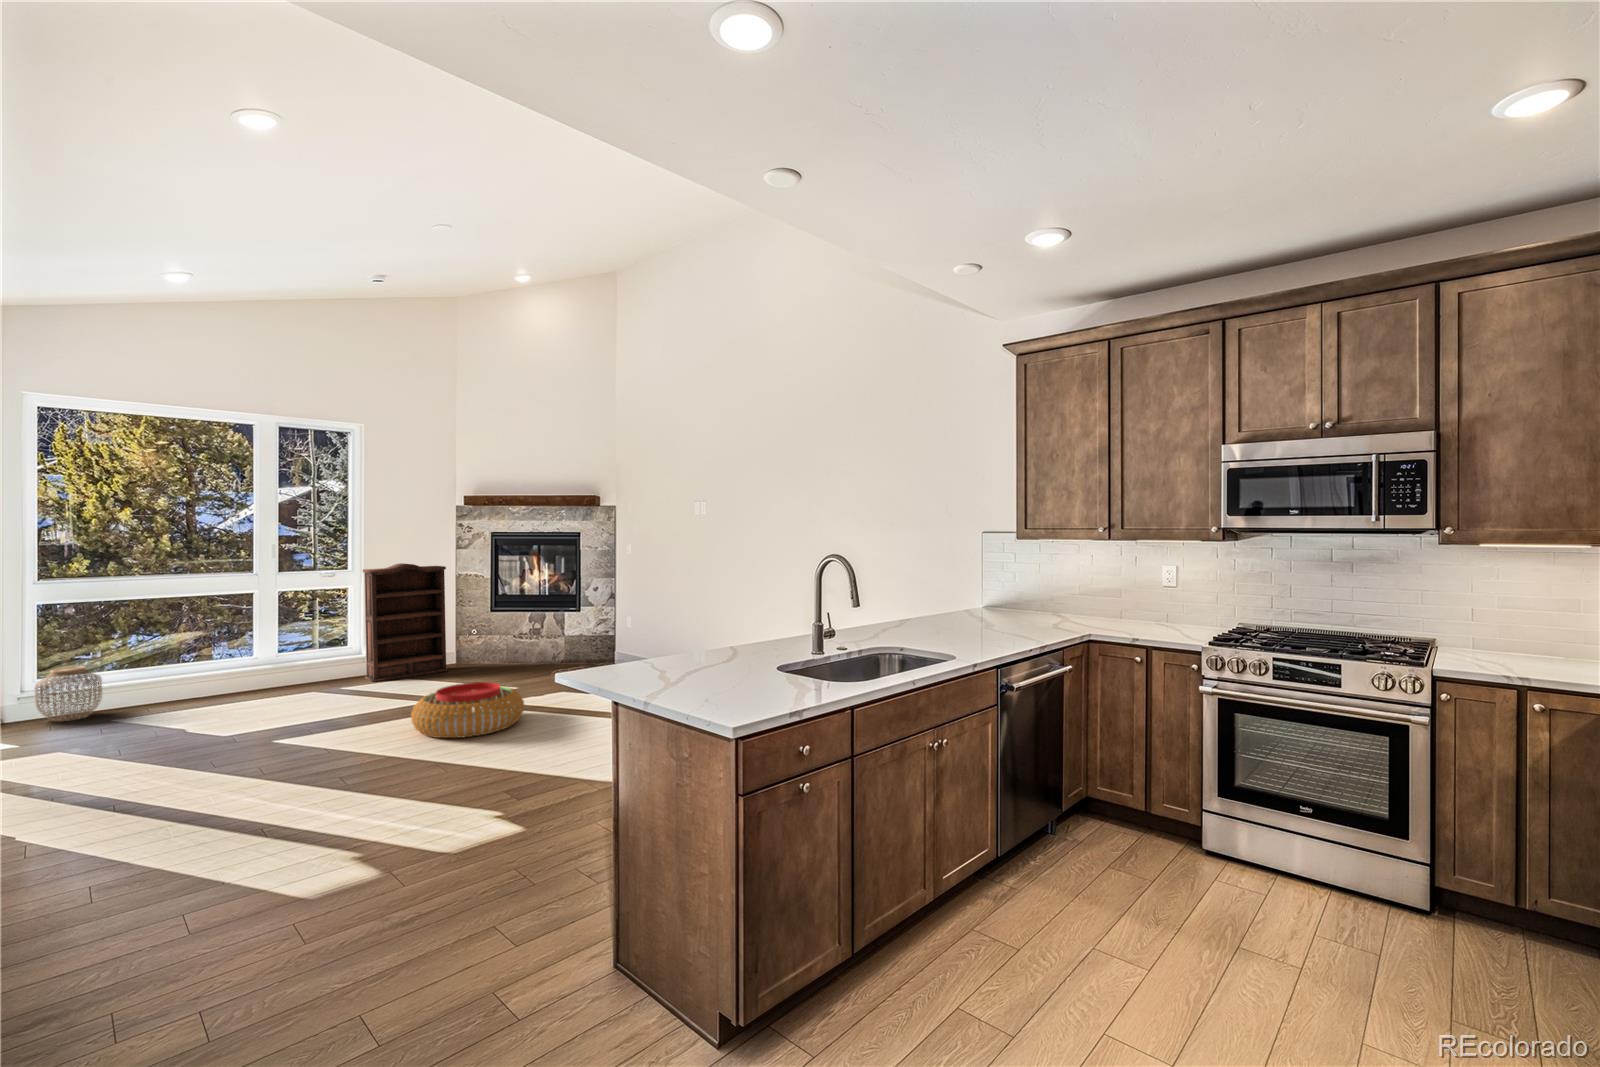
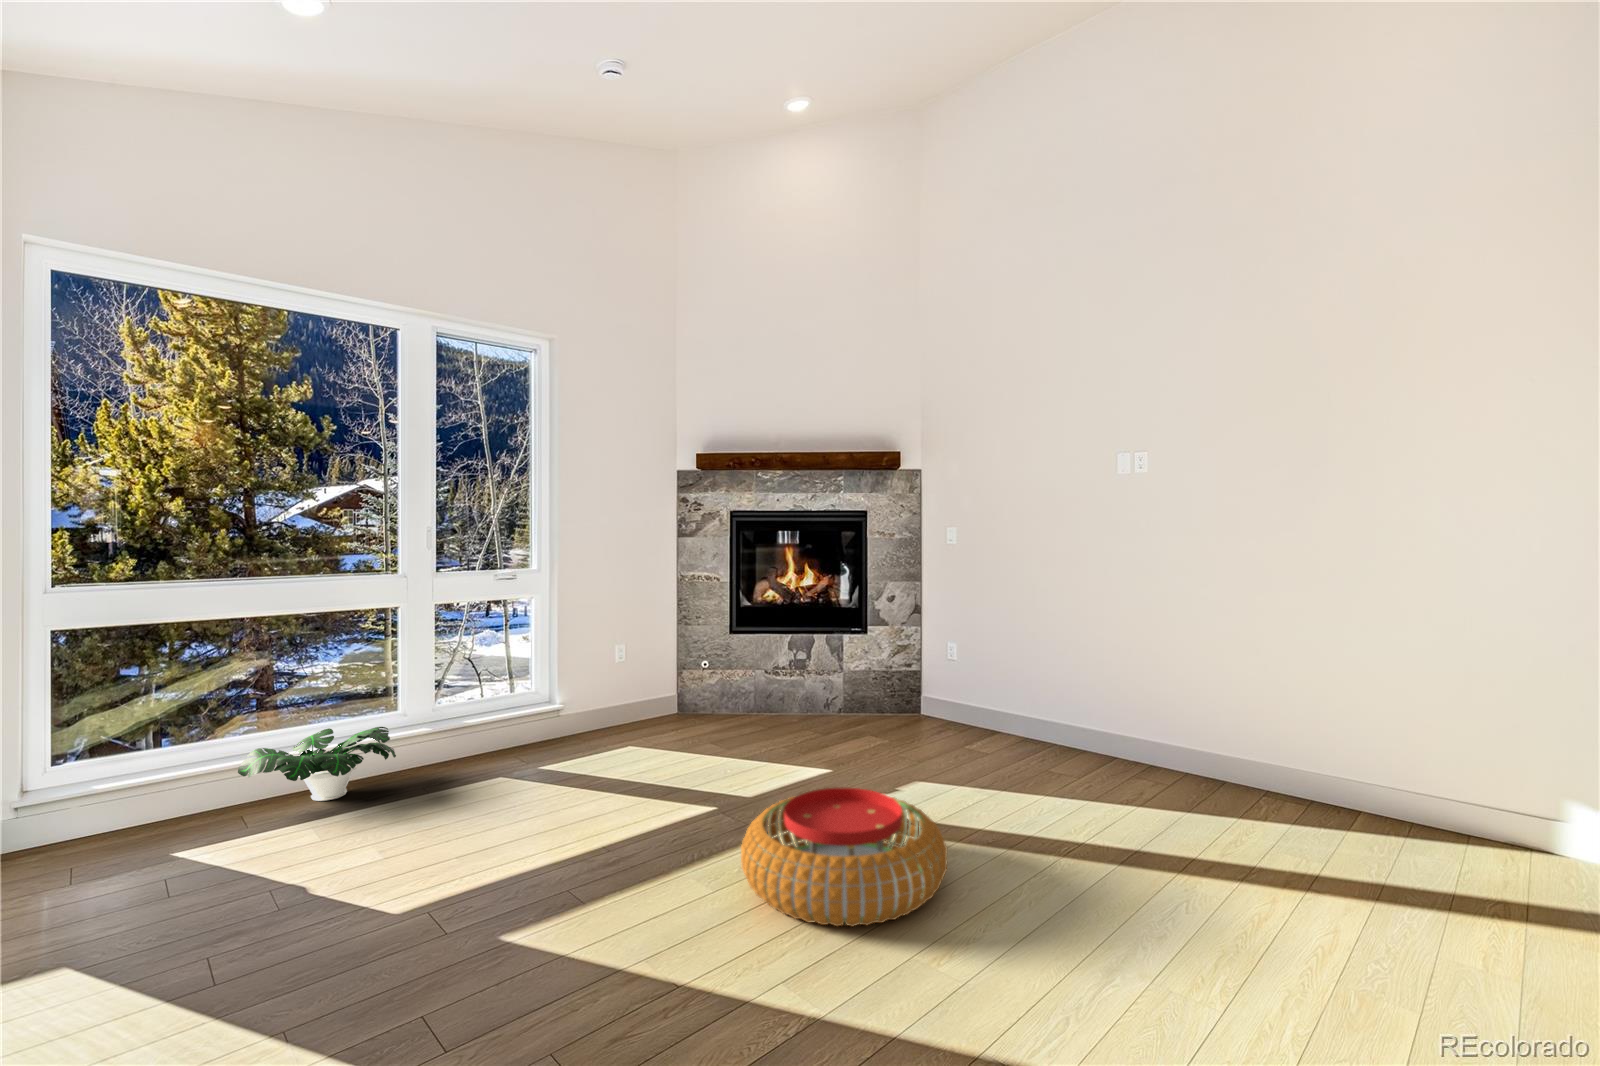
bookshelf: present [363,563,448,682] -> none [555,559,677,753]
potted plant: none [149,663,247,703] -> present [238,727,396,801]
woven basket: present [35,666,102,721] -> none [44,743,161,848]

